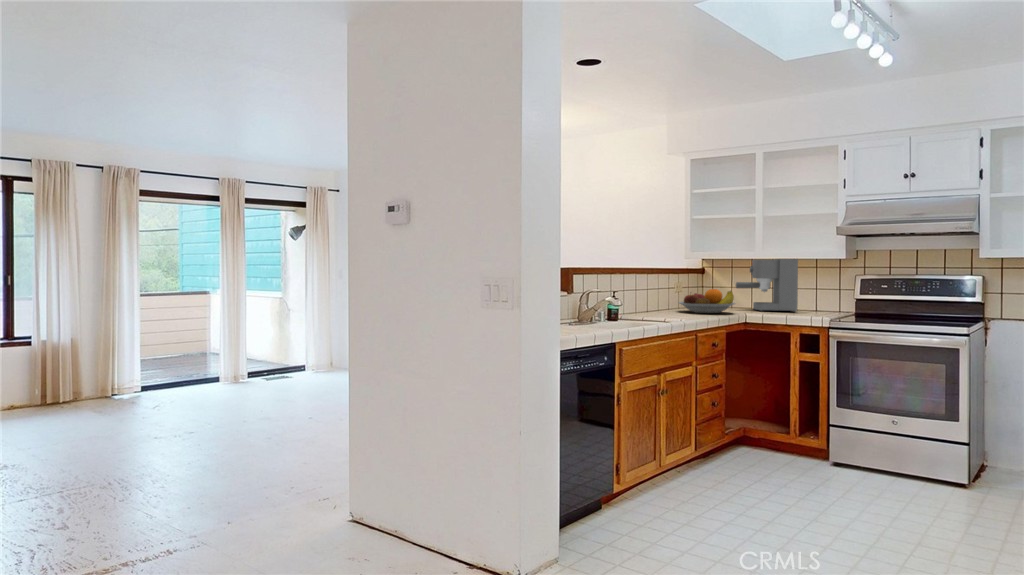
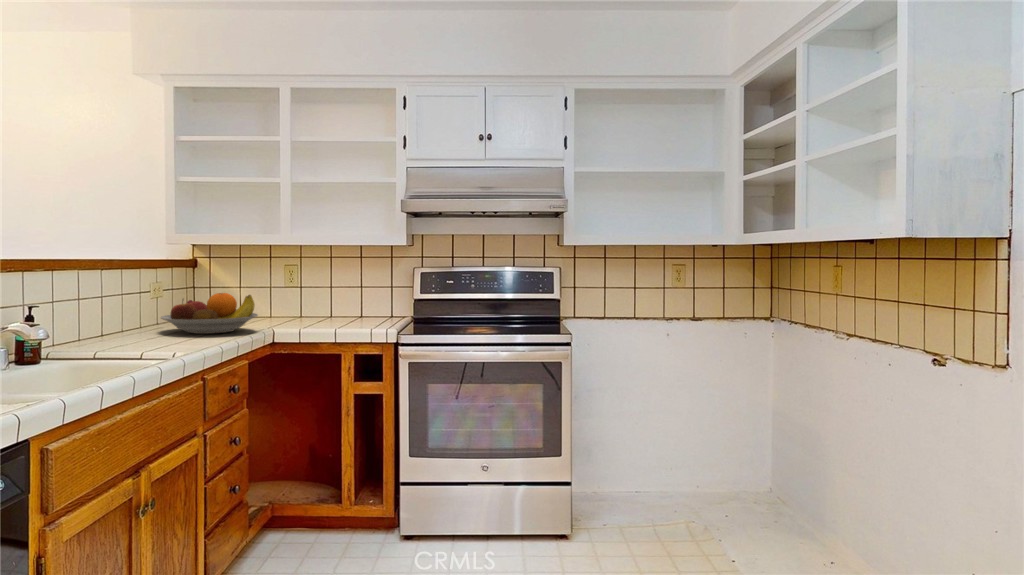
coffee maker: present [736,259,798,312] -> none [252,245,342,323]

